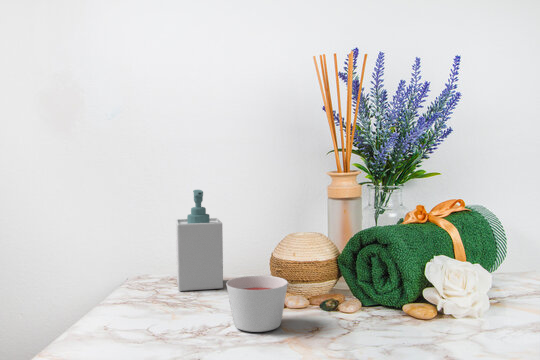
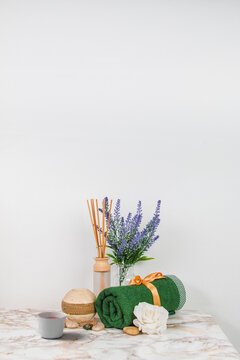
soap bottle: present [176,190,223,291] -> none [12,263,38,318]

